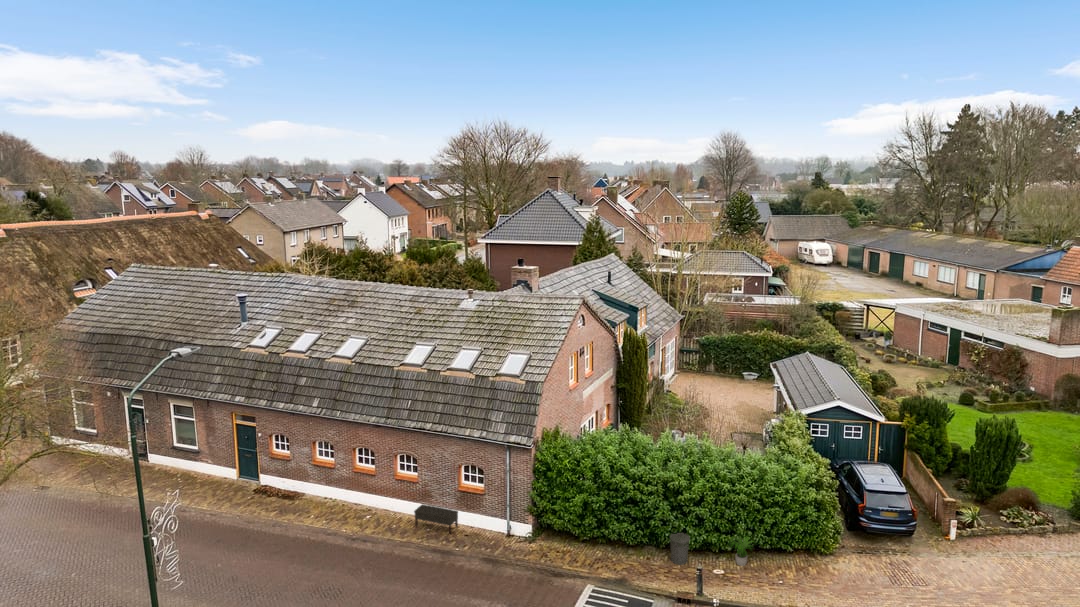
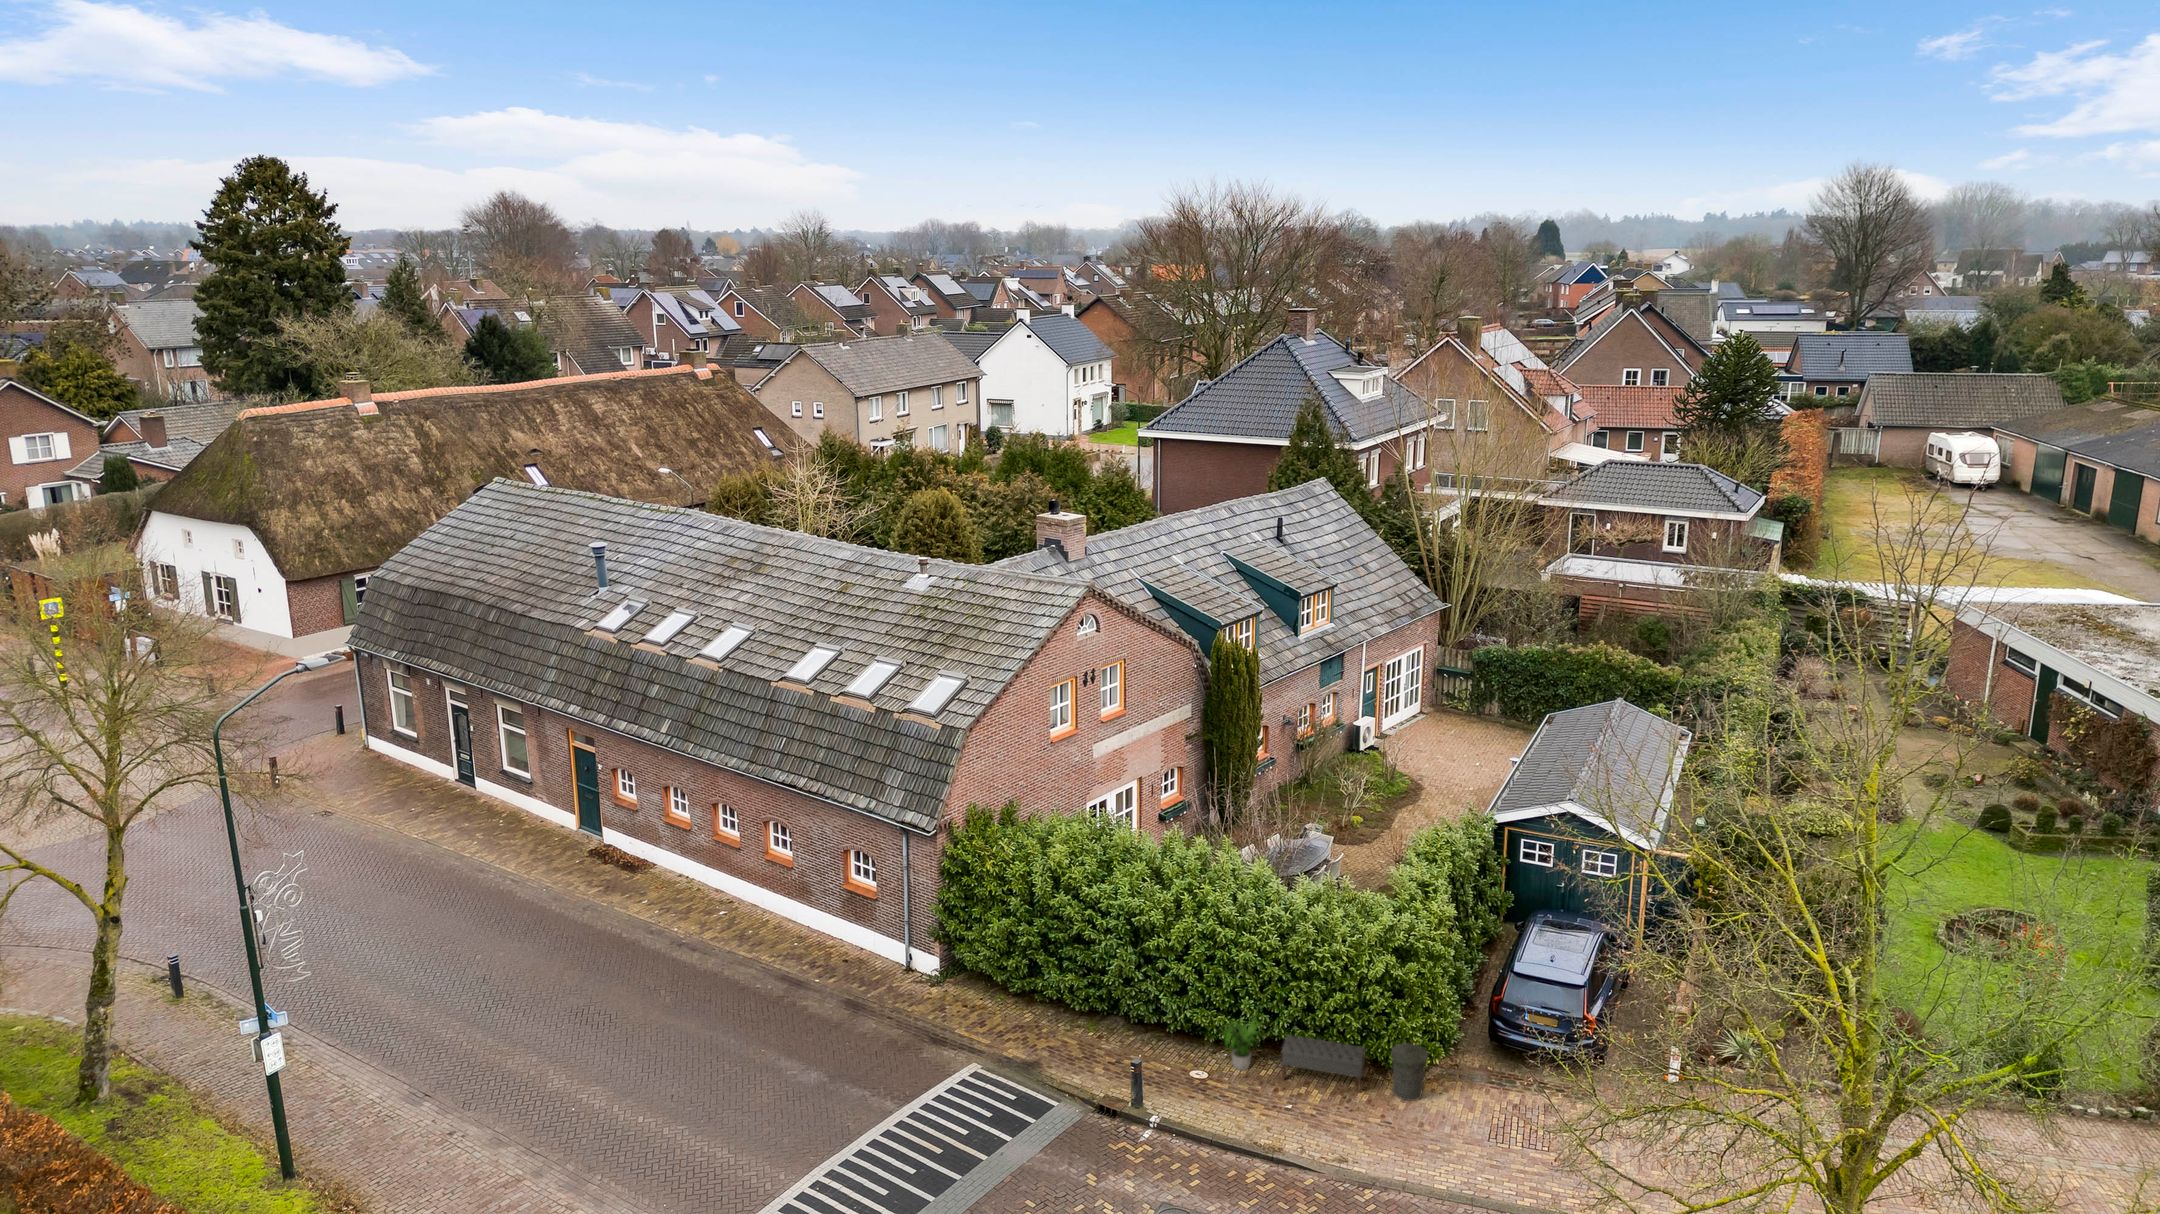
bench: present [414,504,458,534] -> present [1282,1035,1366,1093]
trash can: present [670,532,690,565] -> present [1392,1043,1428,1101]

